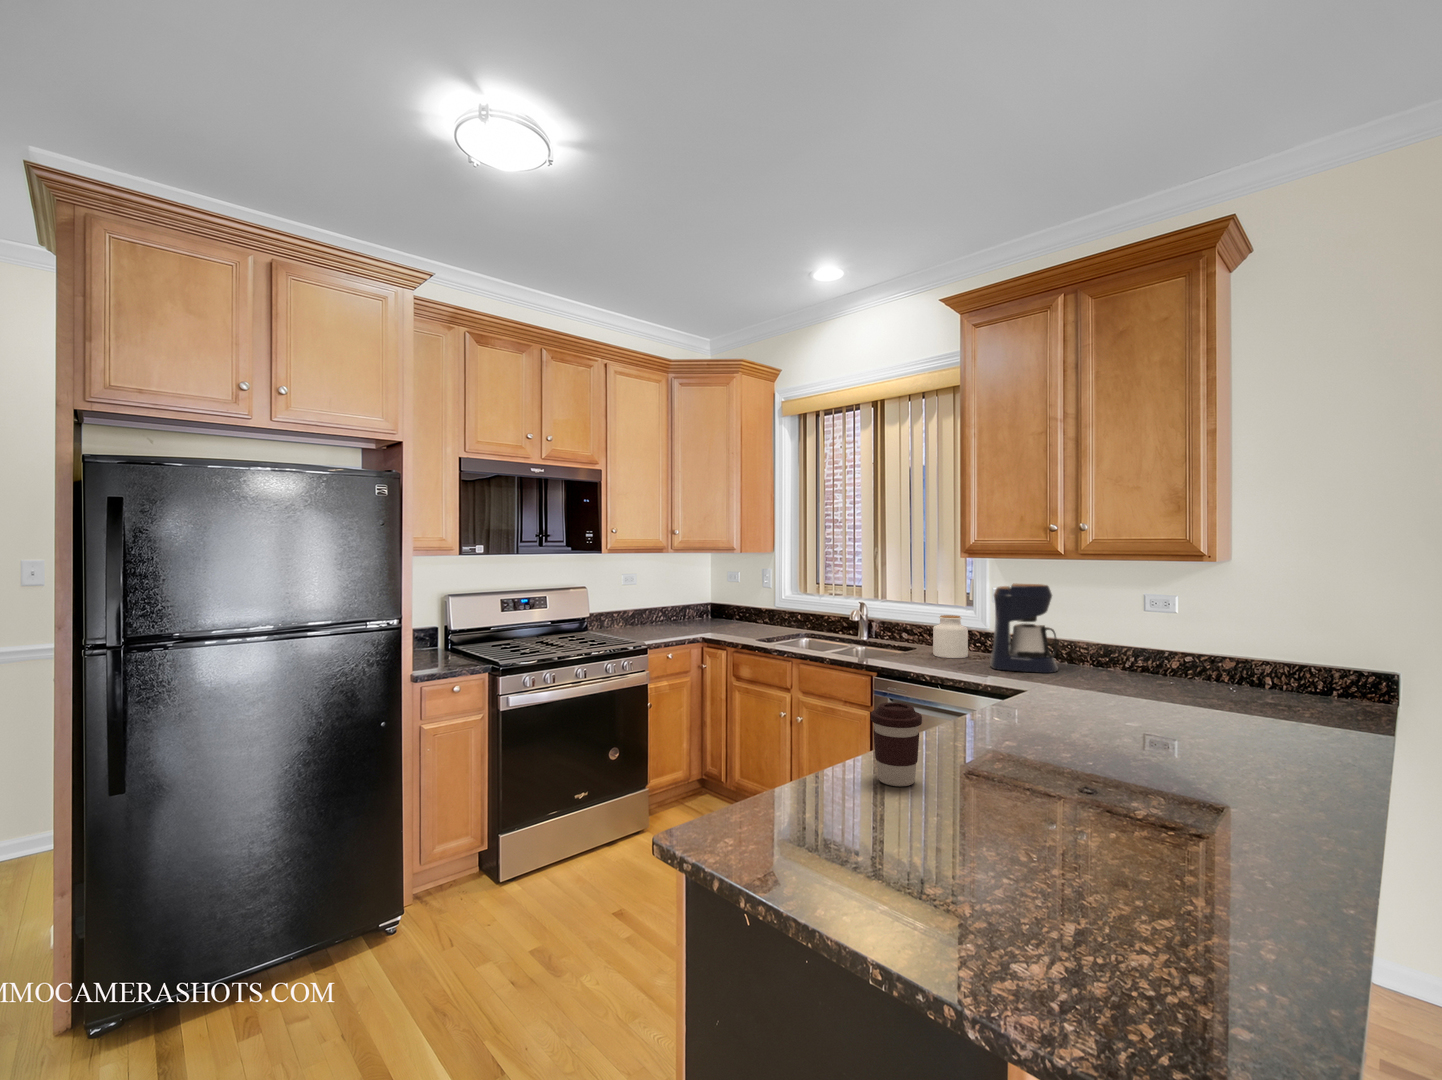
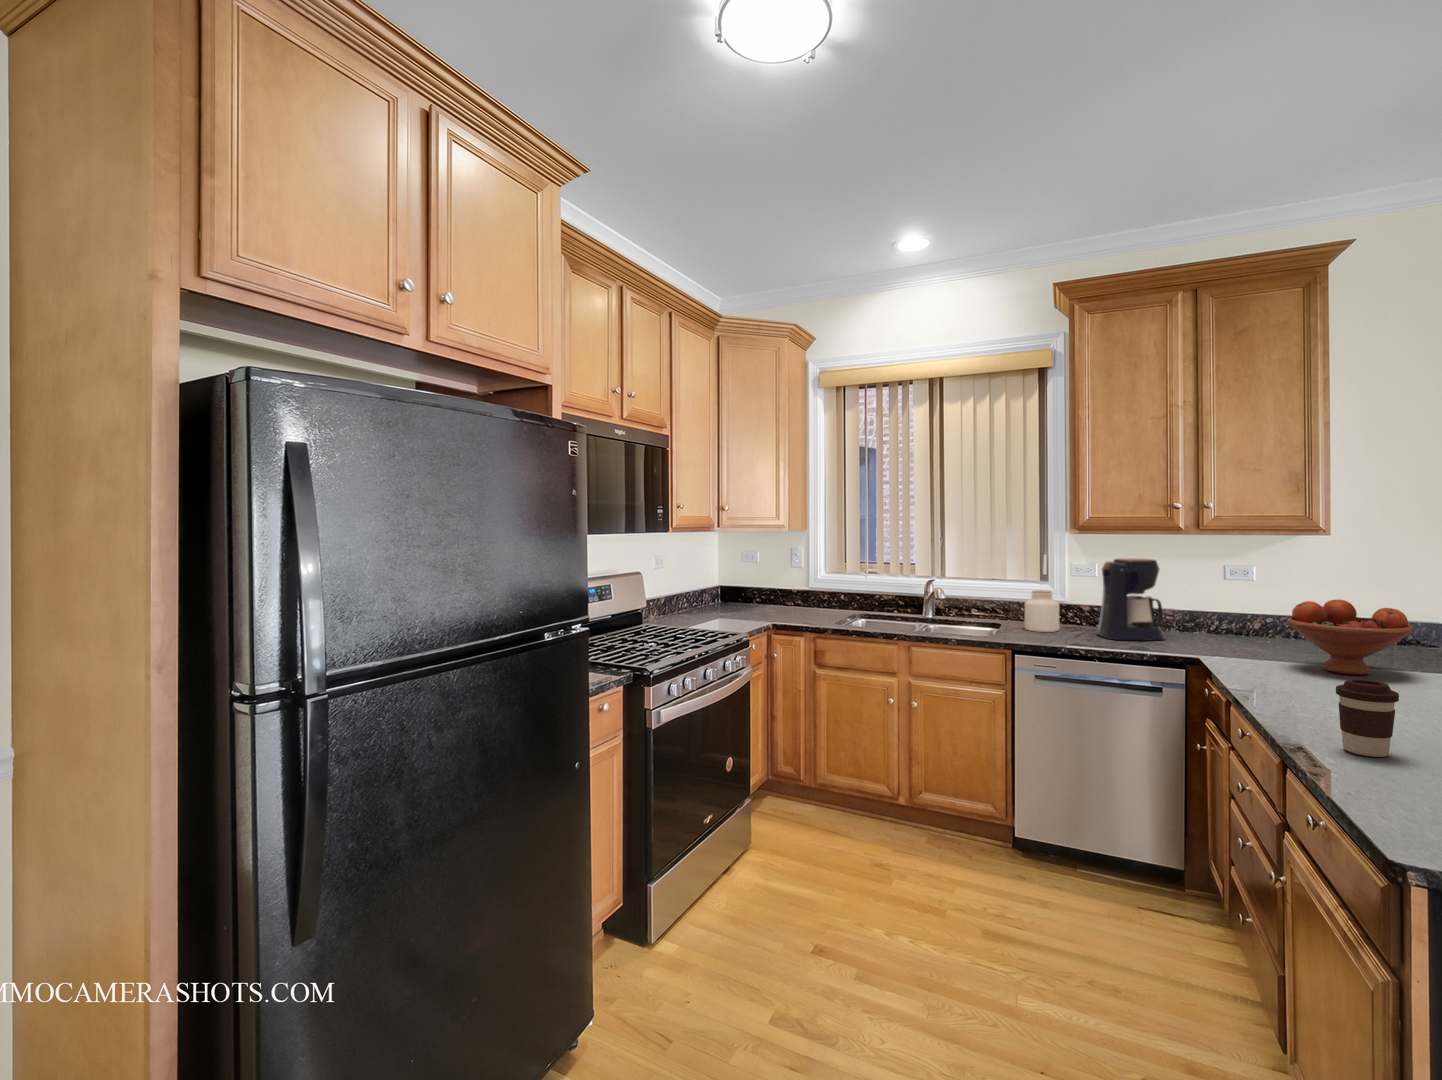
fruit bowl: none [1080,632,1208,719] -> present [1287,600,1413,675]

